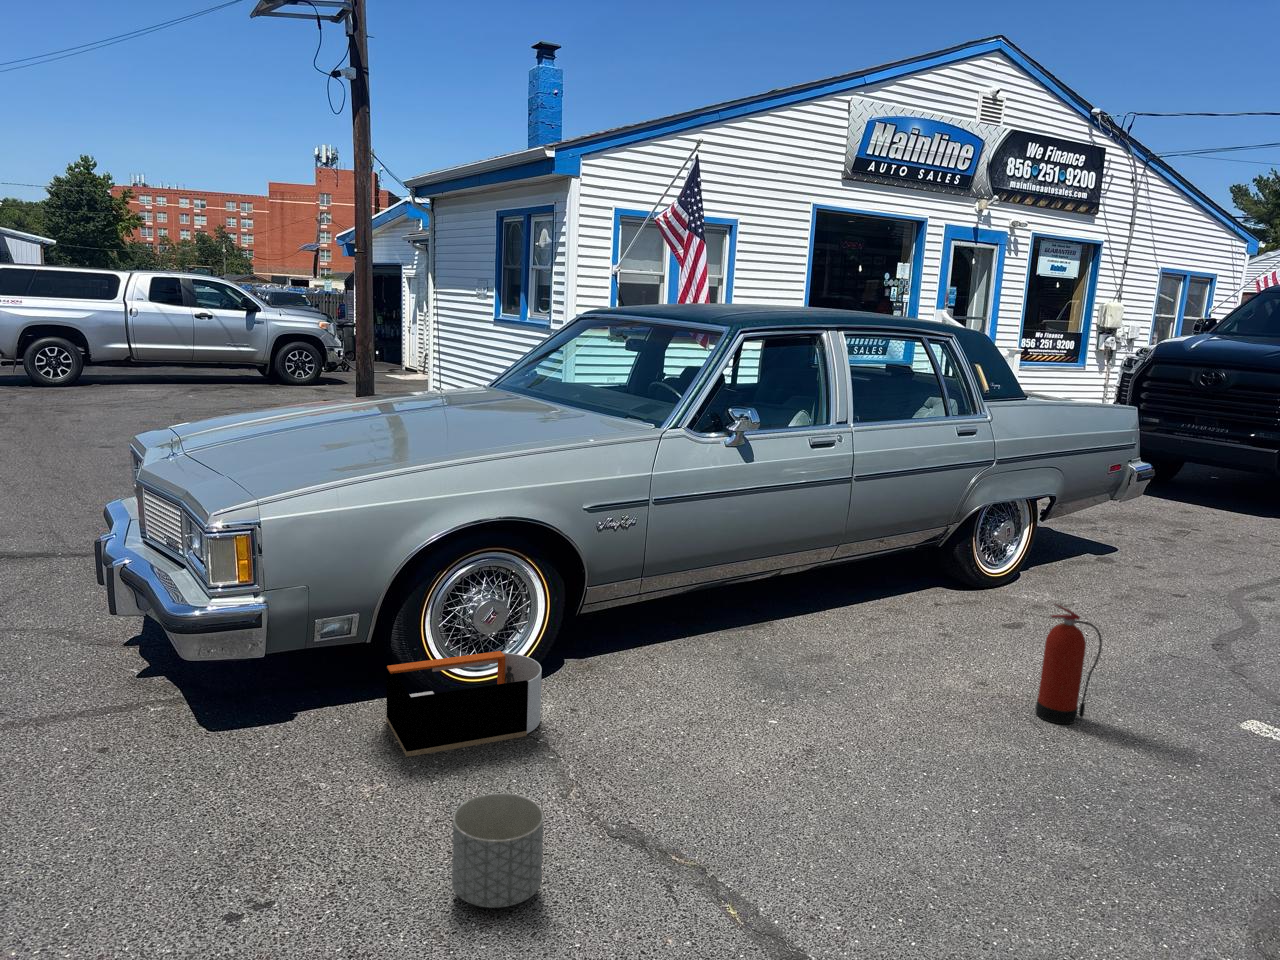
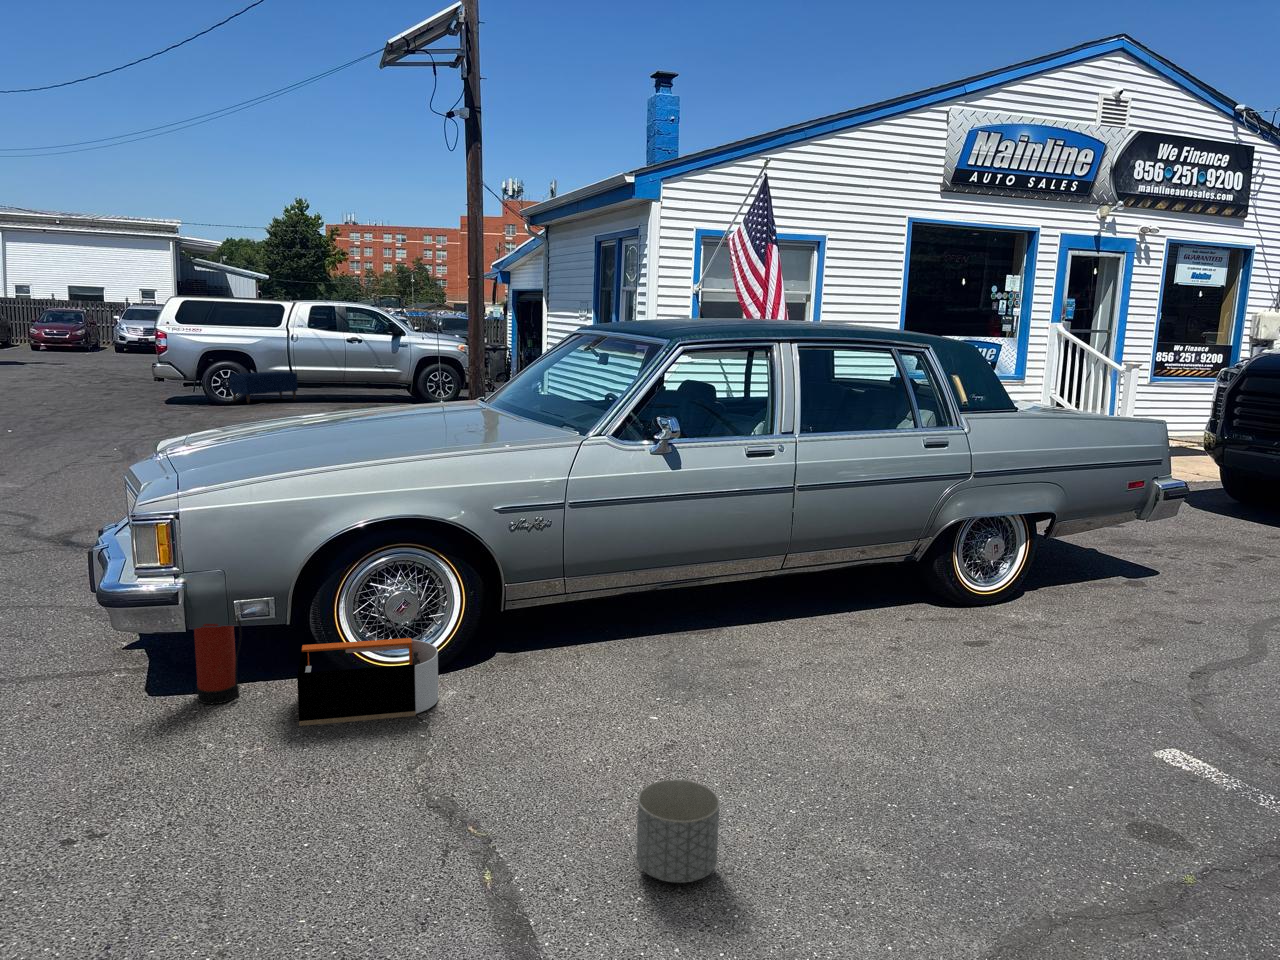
bench: none [48,353,129,389] -> present [230,371,298,403]
fire extinguisher: present [1036,604,1102,724] -> present [194,616,242,704]
planter: present [452,793,544,908] -> present [636,780,720,883]

